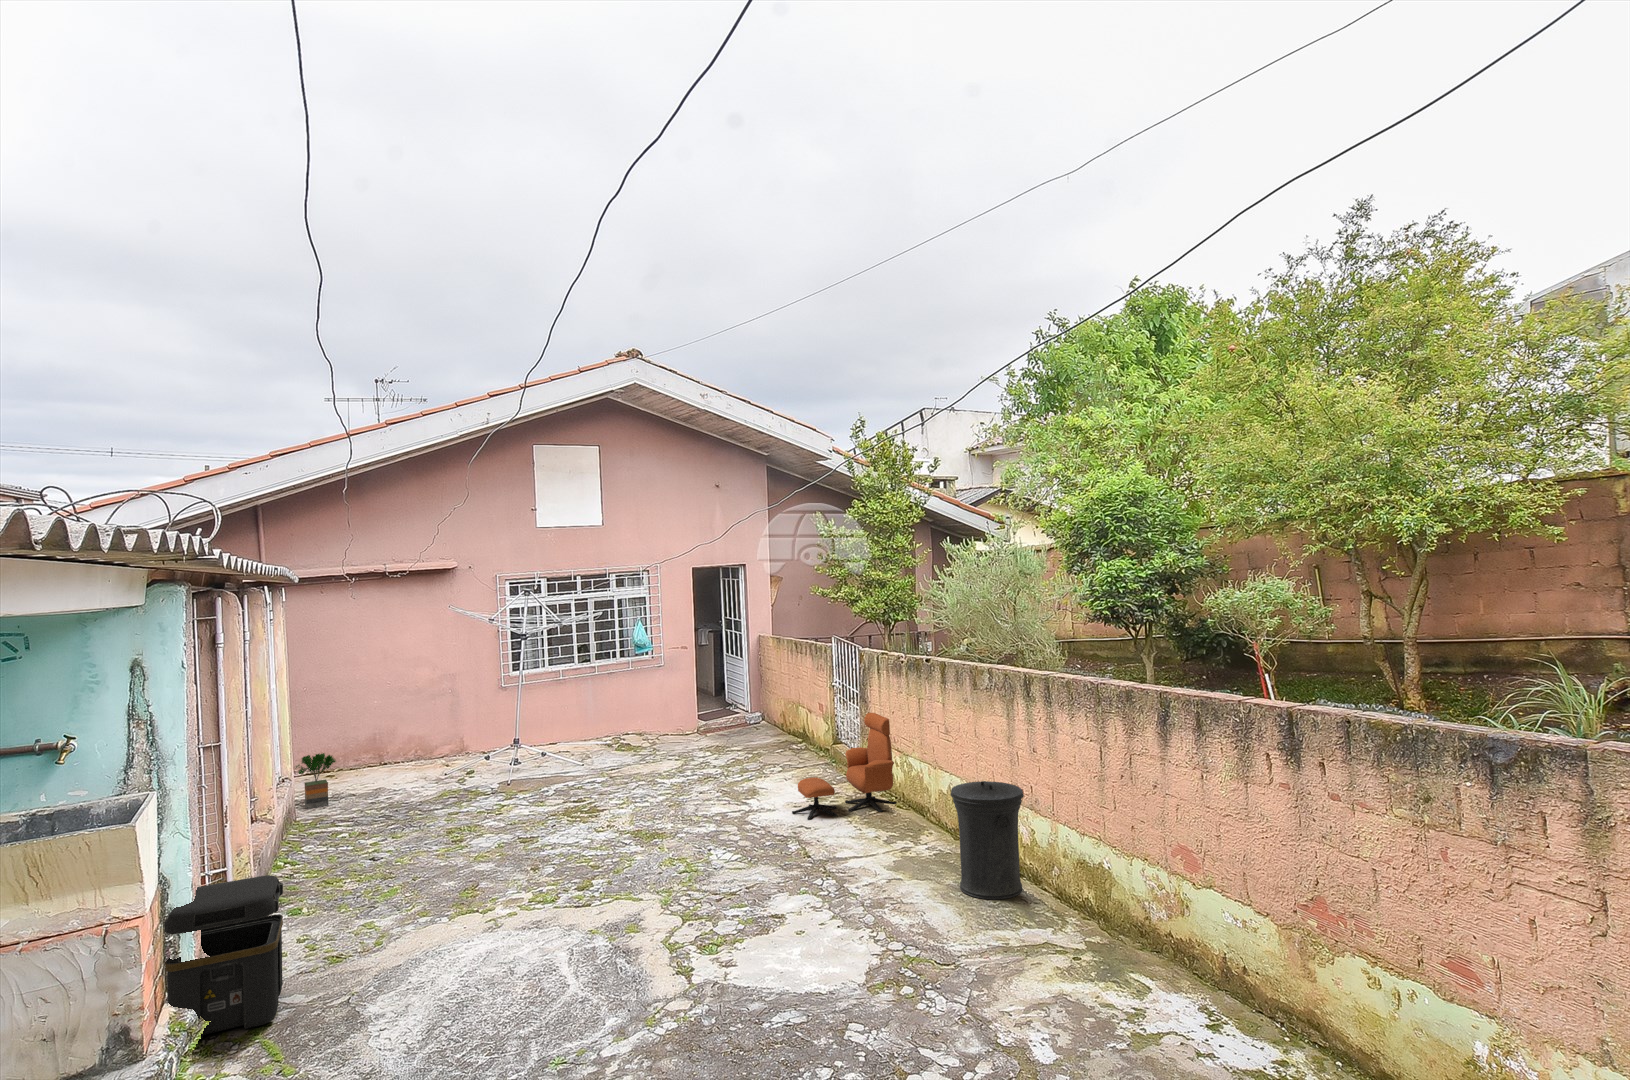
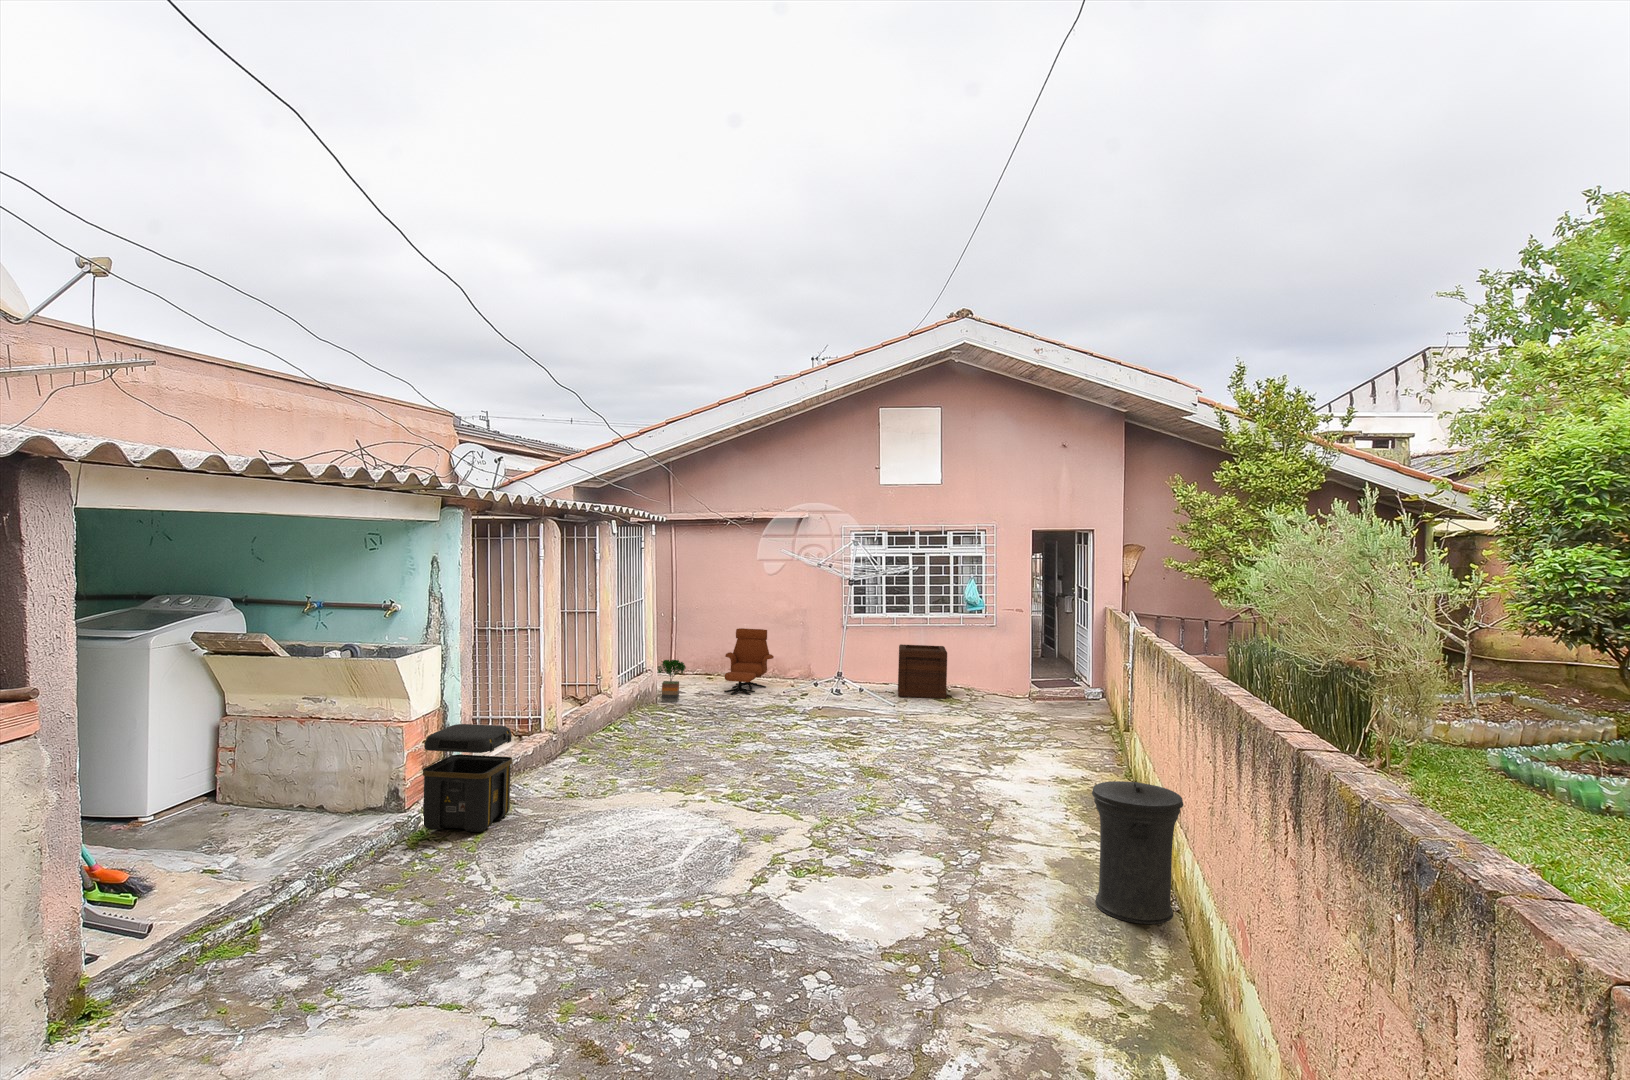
wooden crate: none [569,692,629,751] -> present [898,644,947,699]
lounge chair: present [792,713,897,819] -> present [724,628,774,695]

